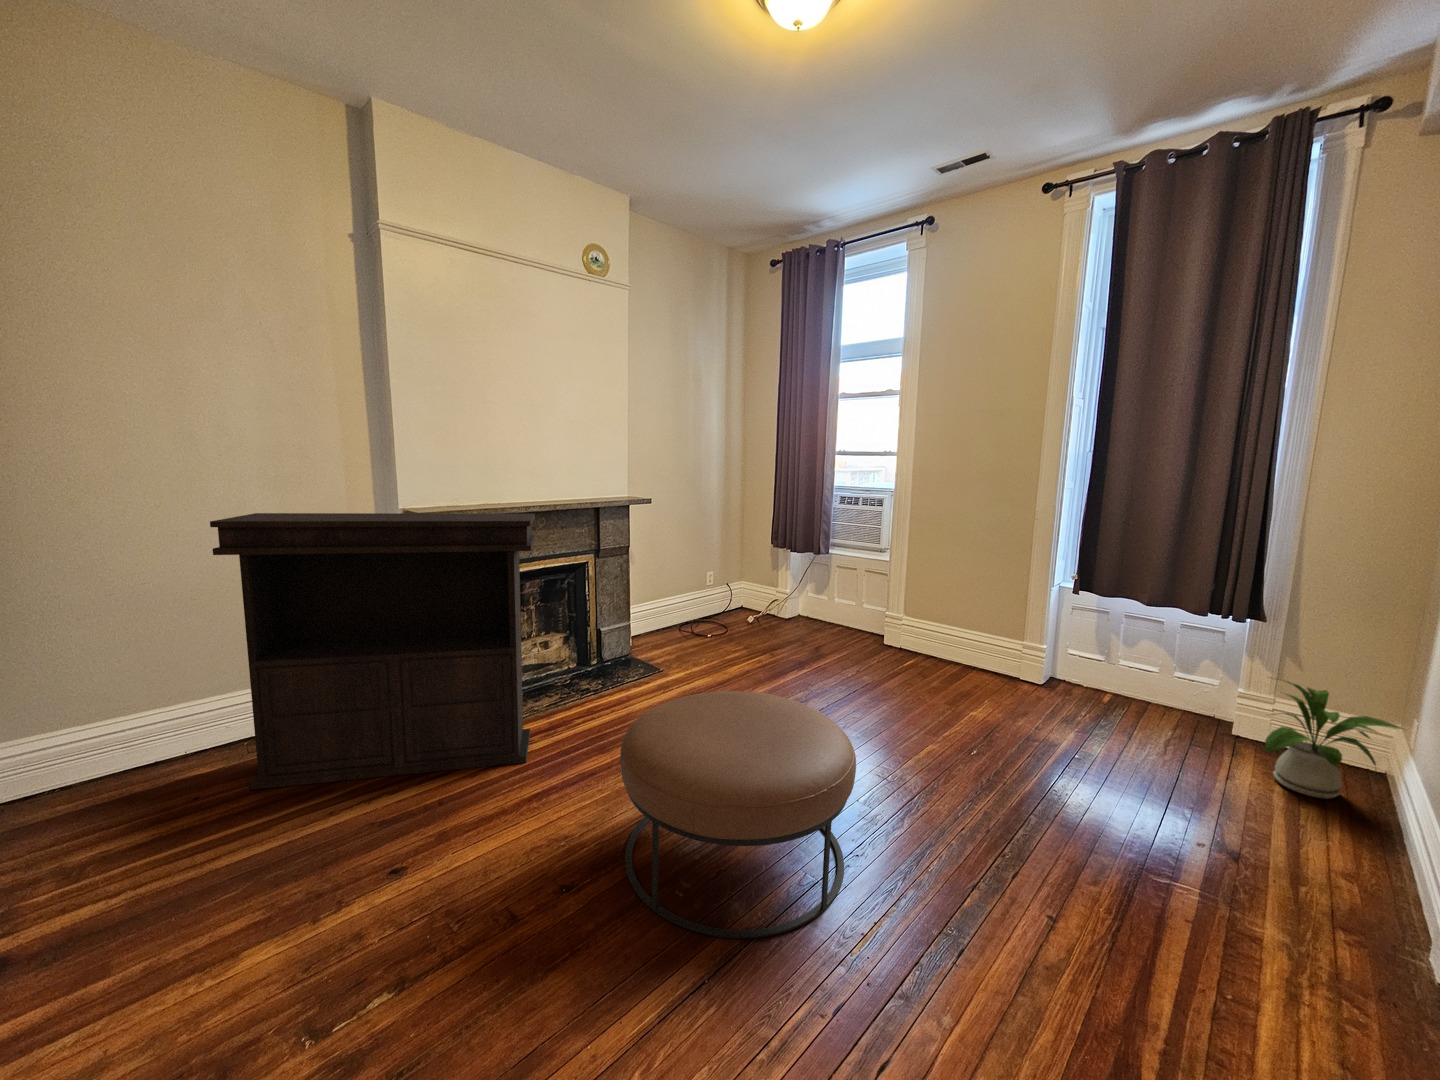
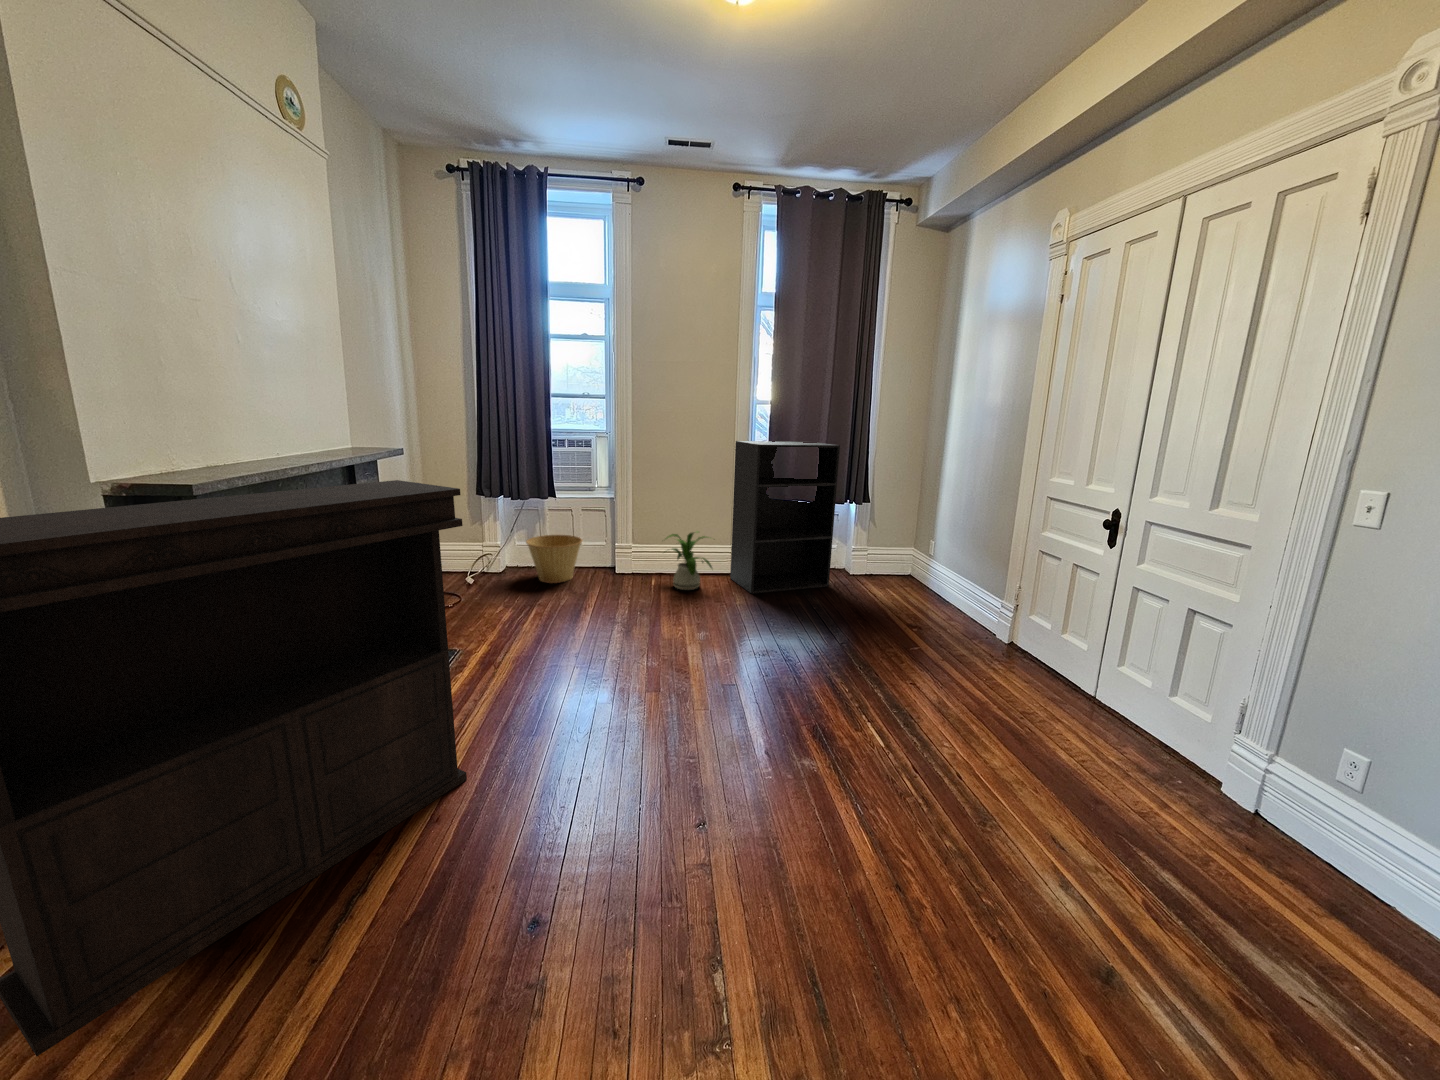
bookshelf: none [1008,506,1189,740] -> present [730,441,840,594]
basket: none [788,592,845,642] -> present [526,535,582,583]
house plant: present [1264,678,1402,799] -> present [666,533,712,590]
ottoman: present [620,691,856,938] -> none [648,614,844,802]

